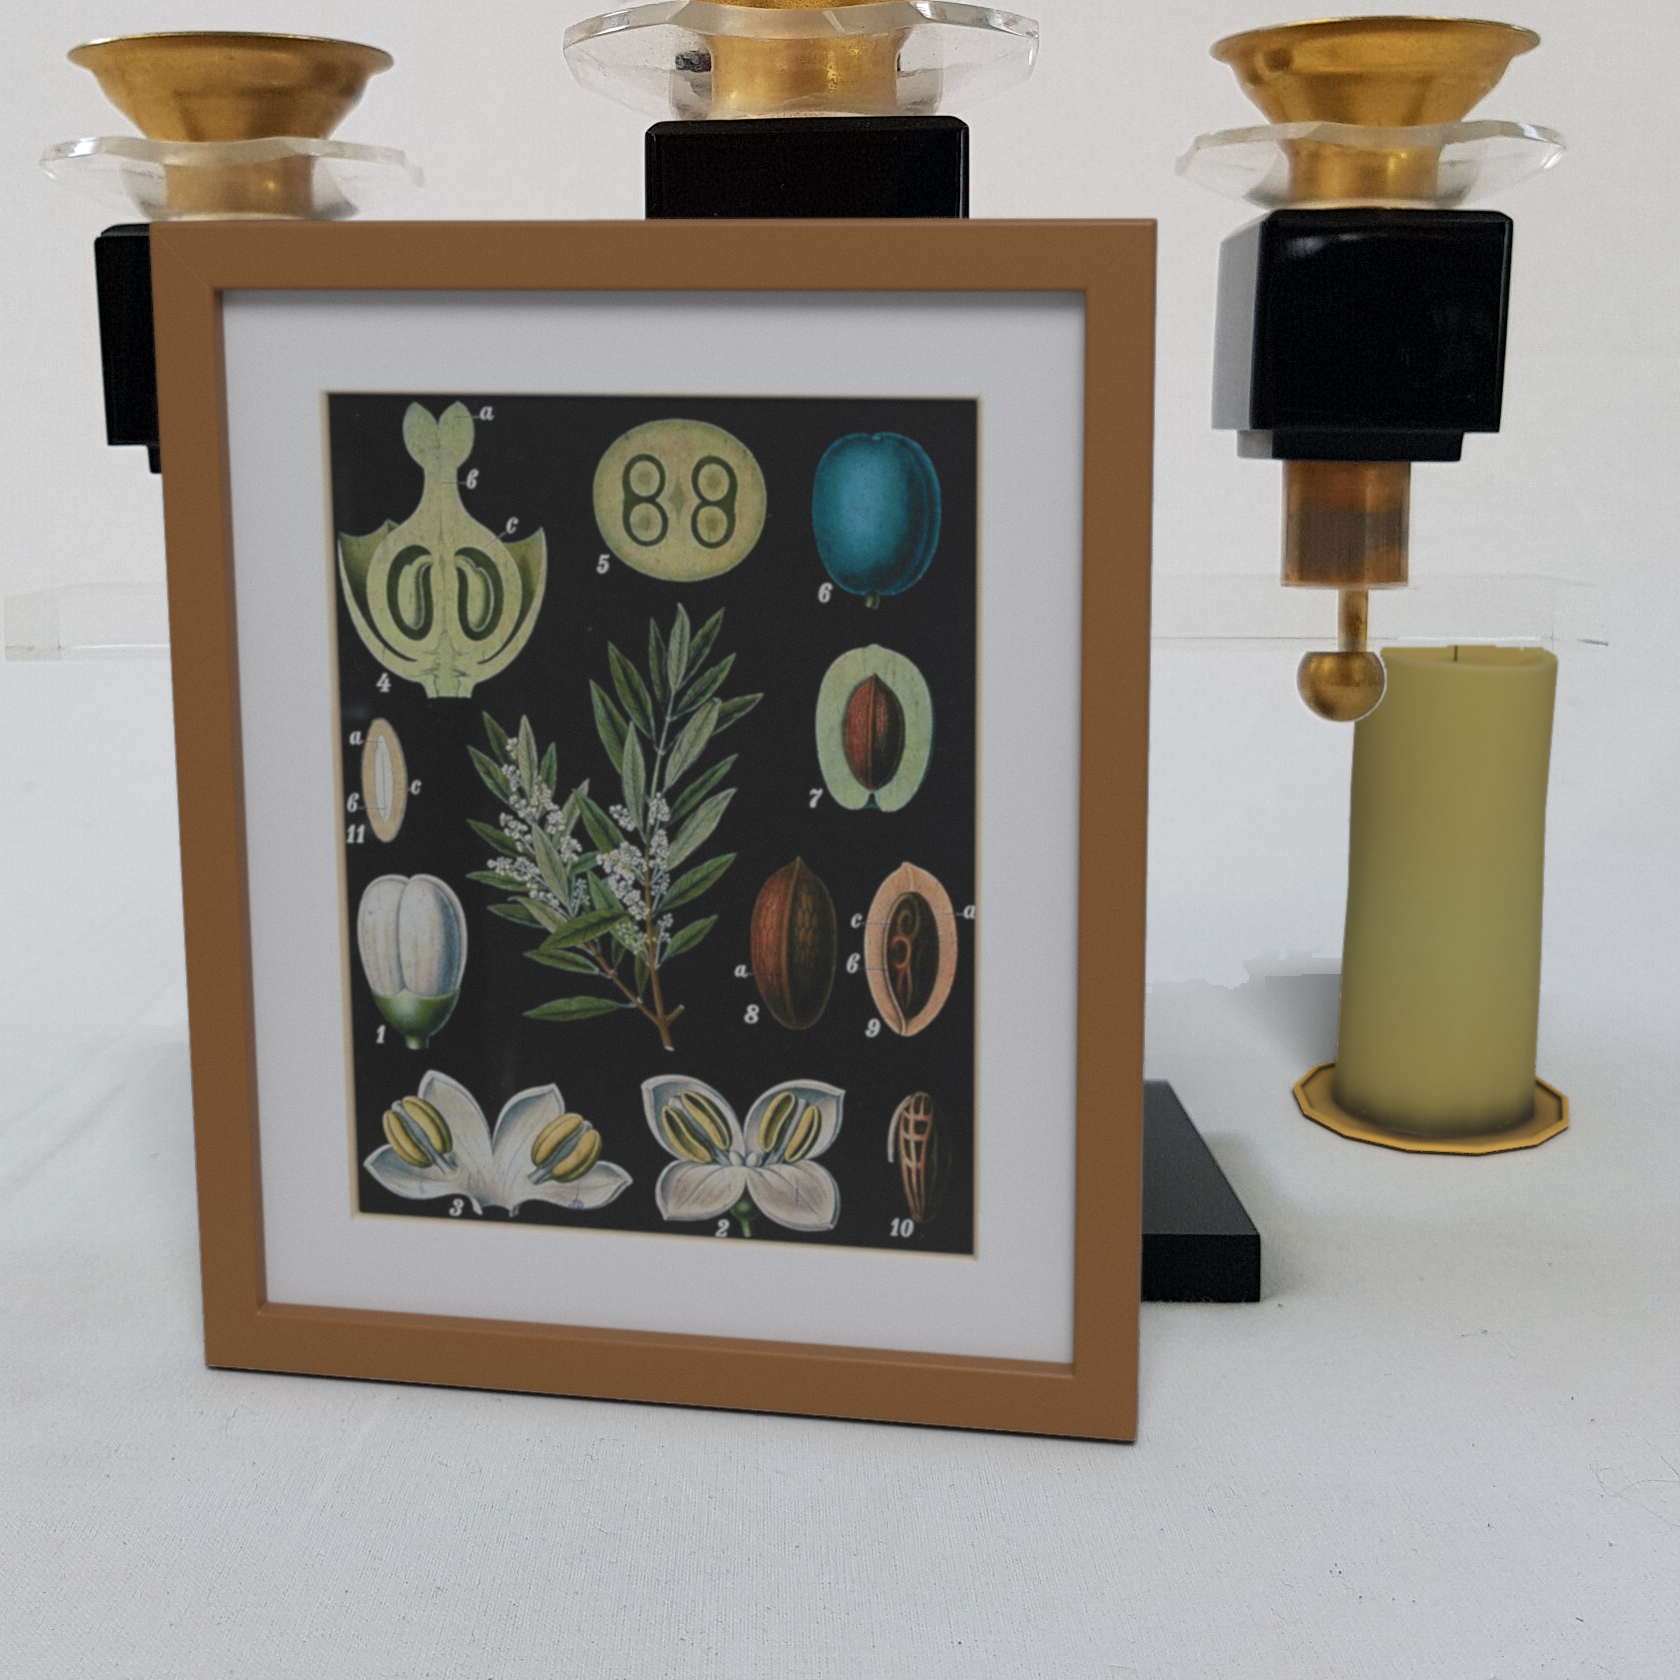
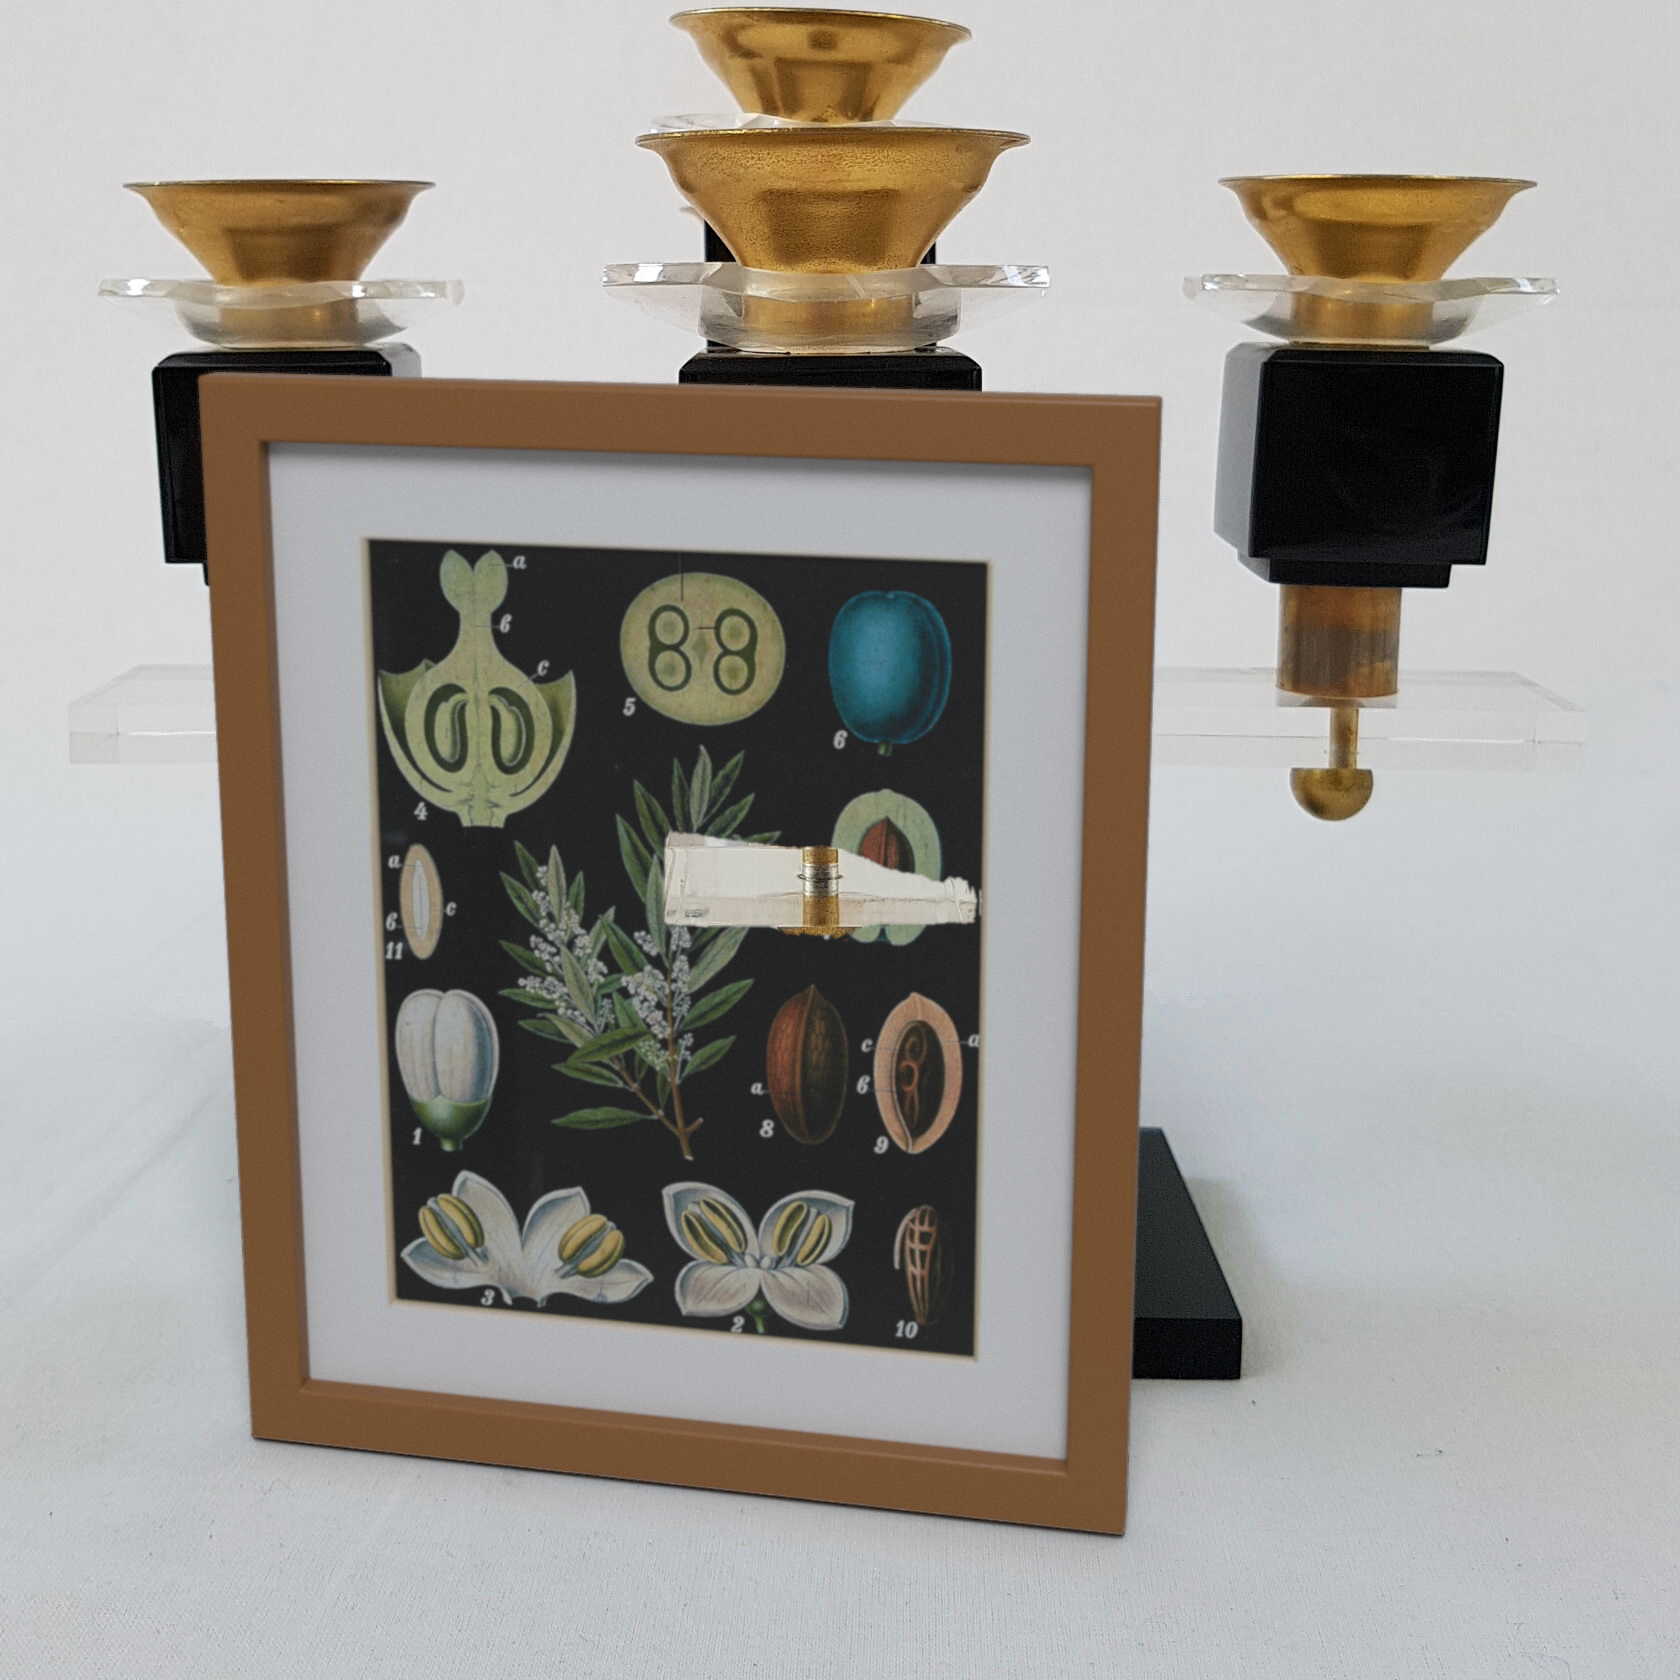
candle: present [1293,645,1570,1153] -> none [1281,714,1540,1216]

